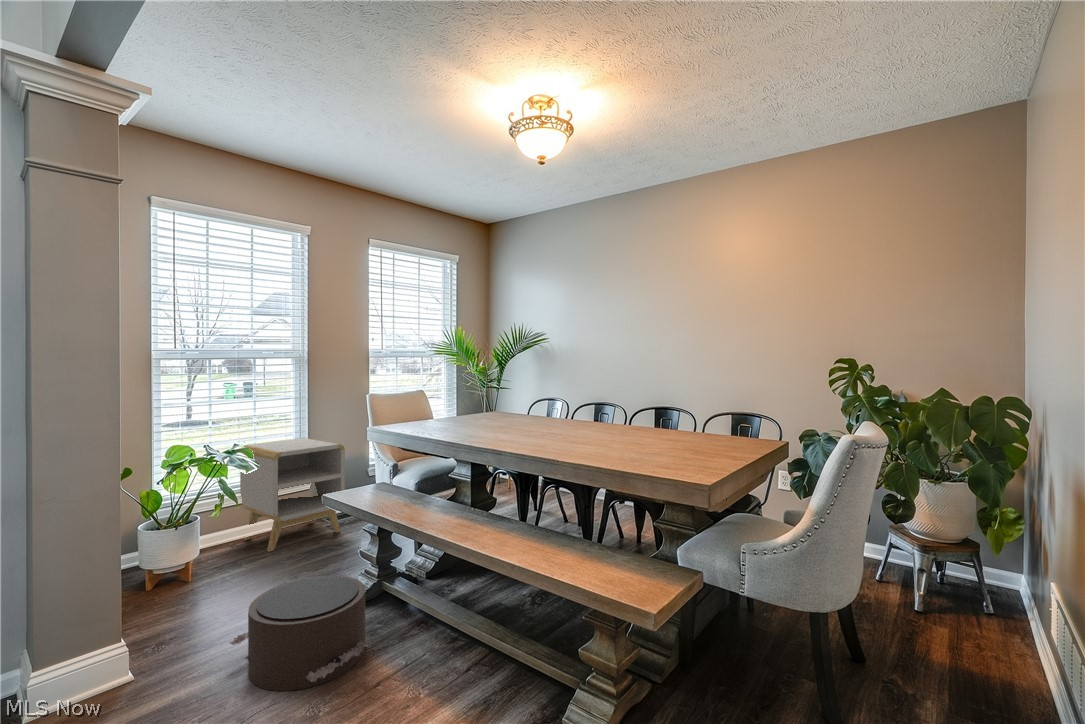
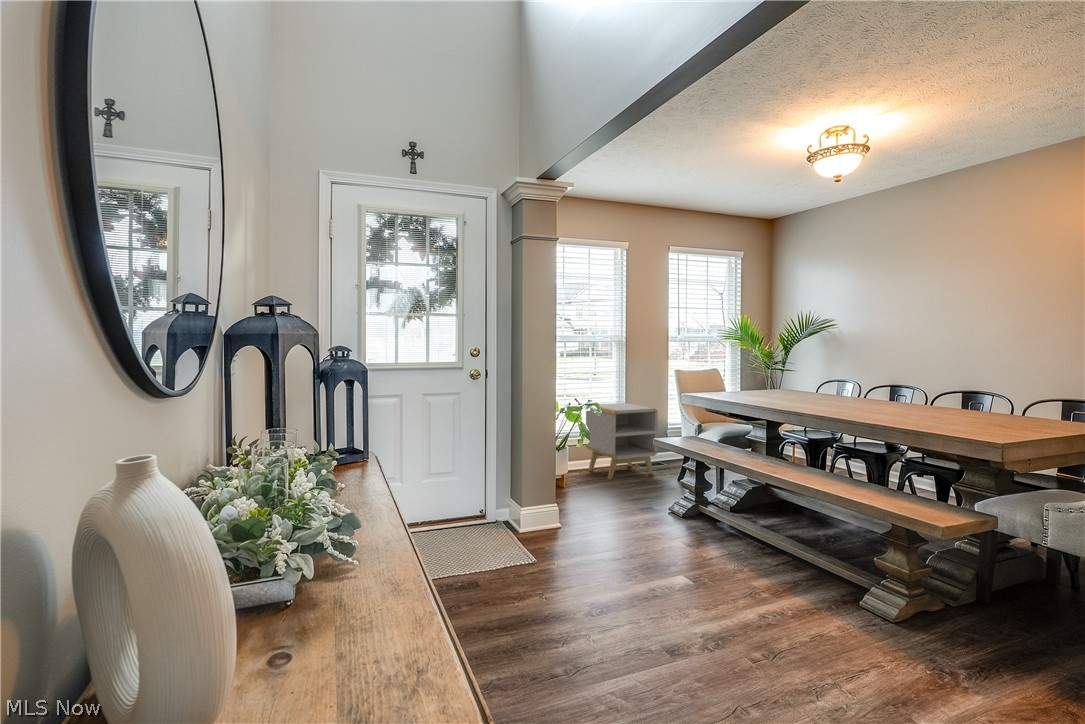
pouf: present [229,575,370,691] -> none [614,490,702,550]

